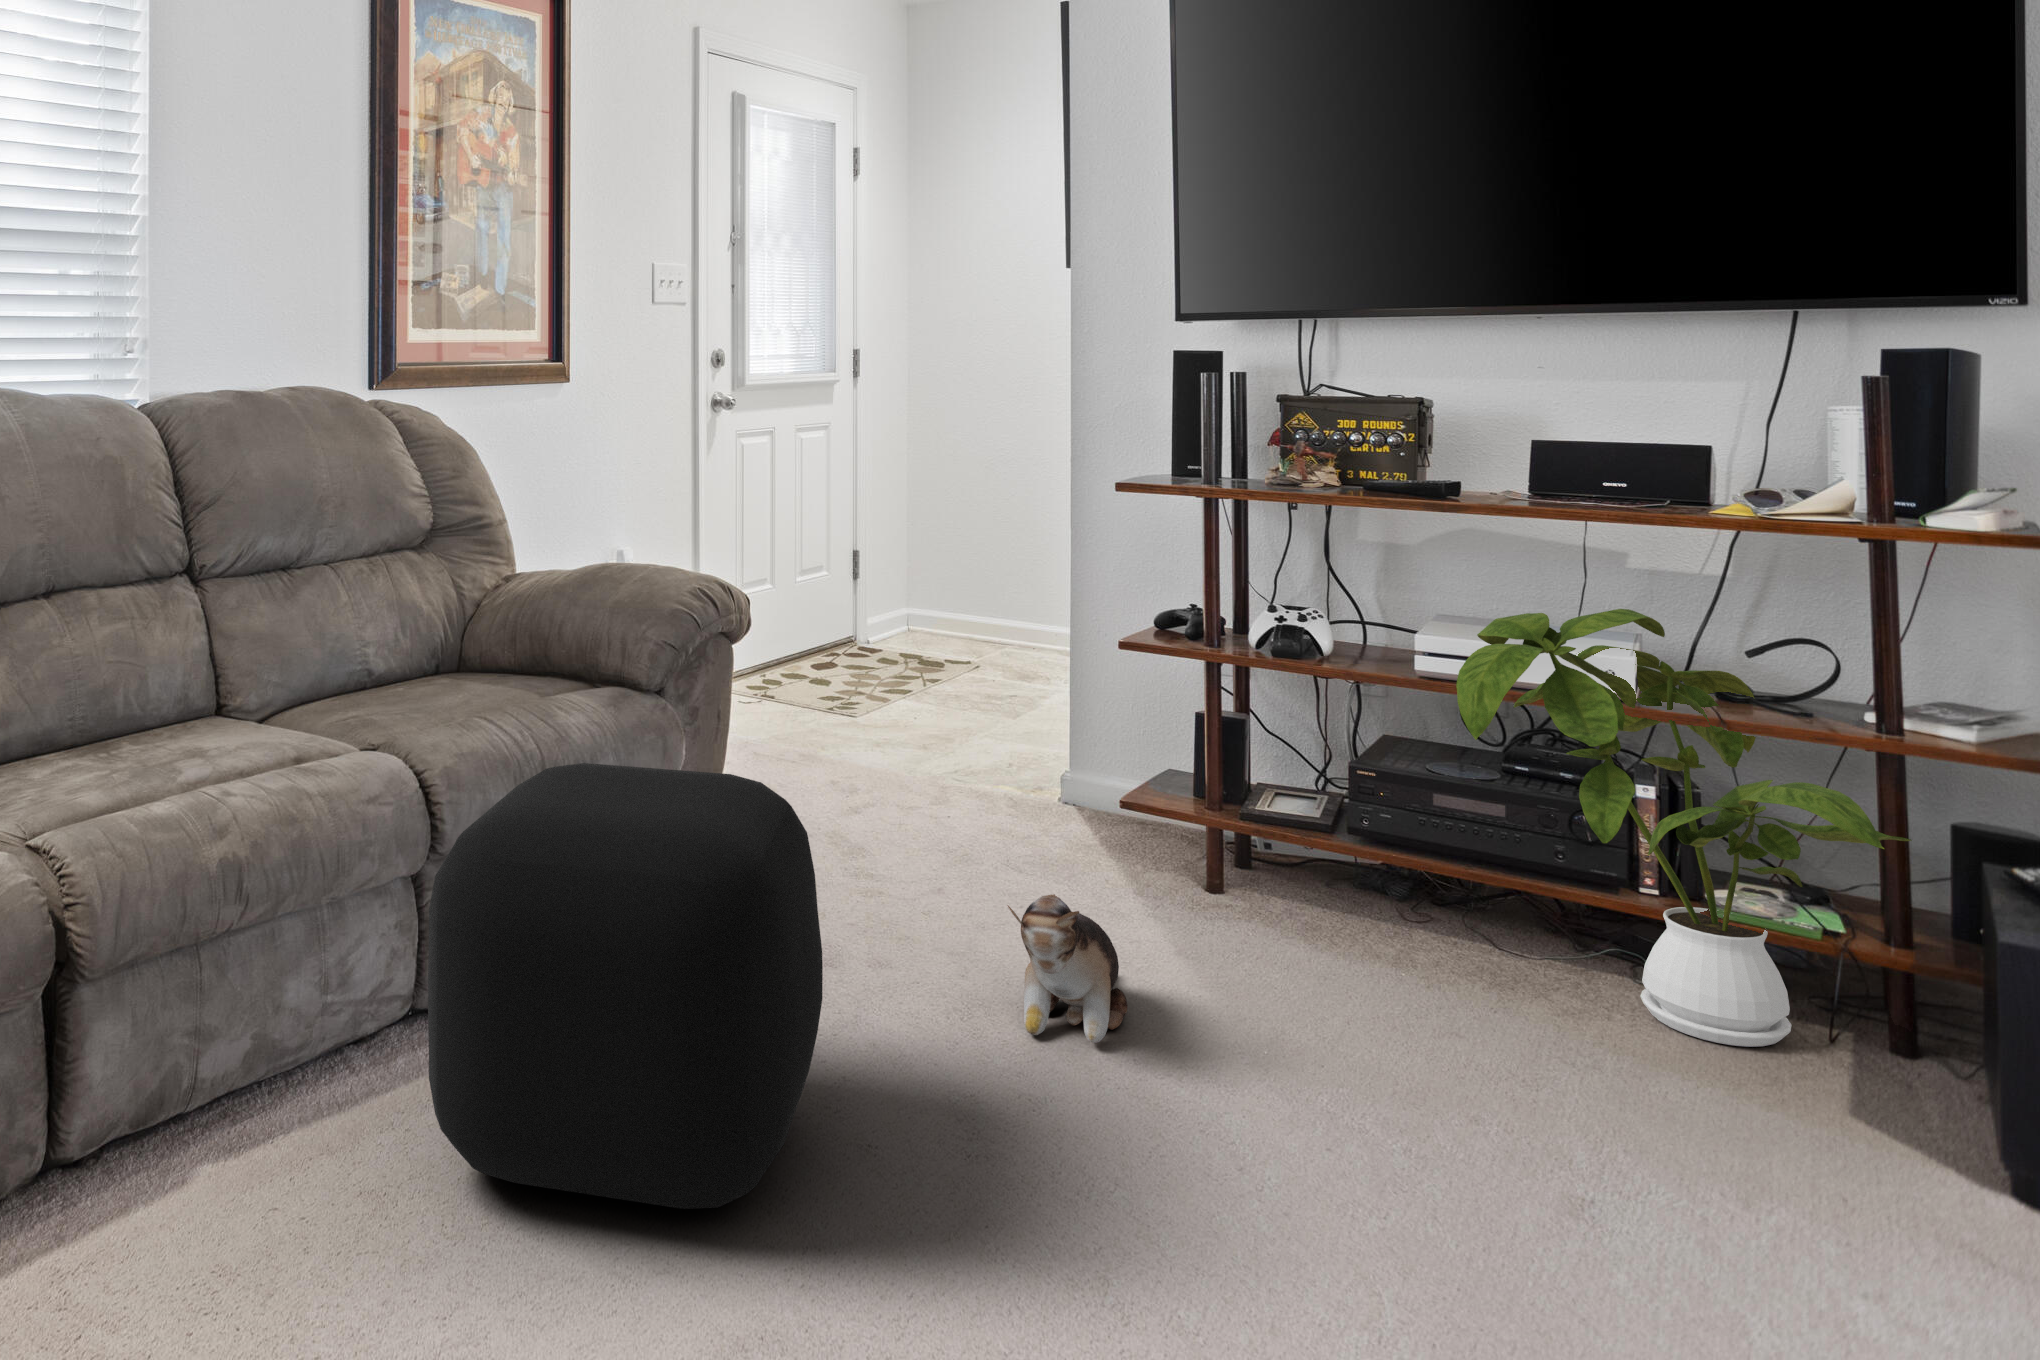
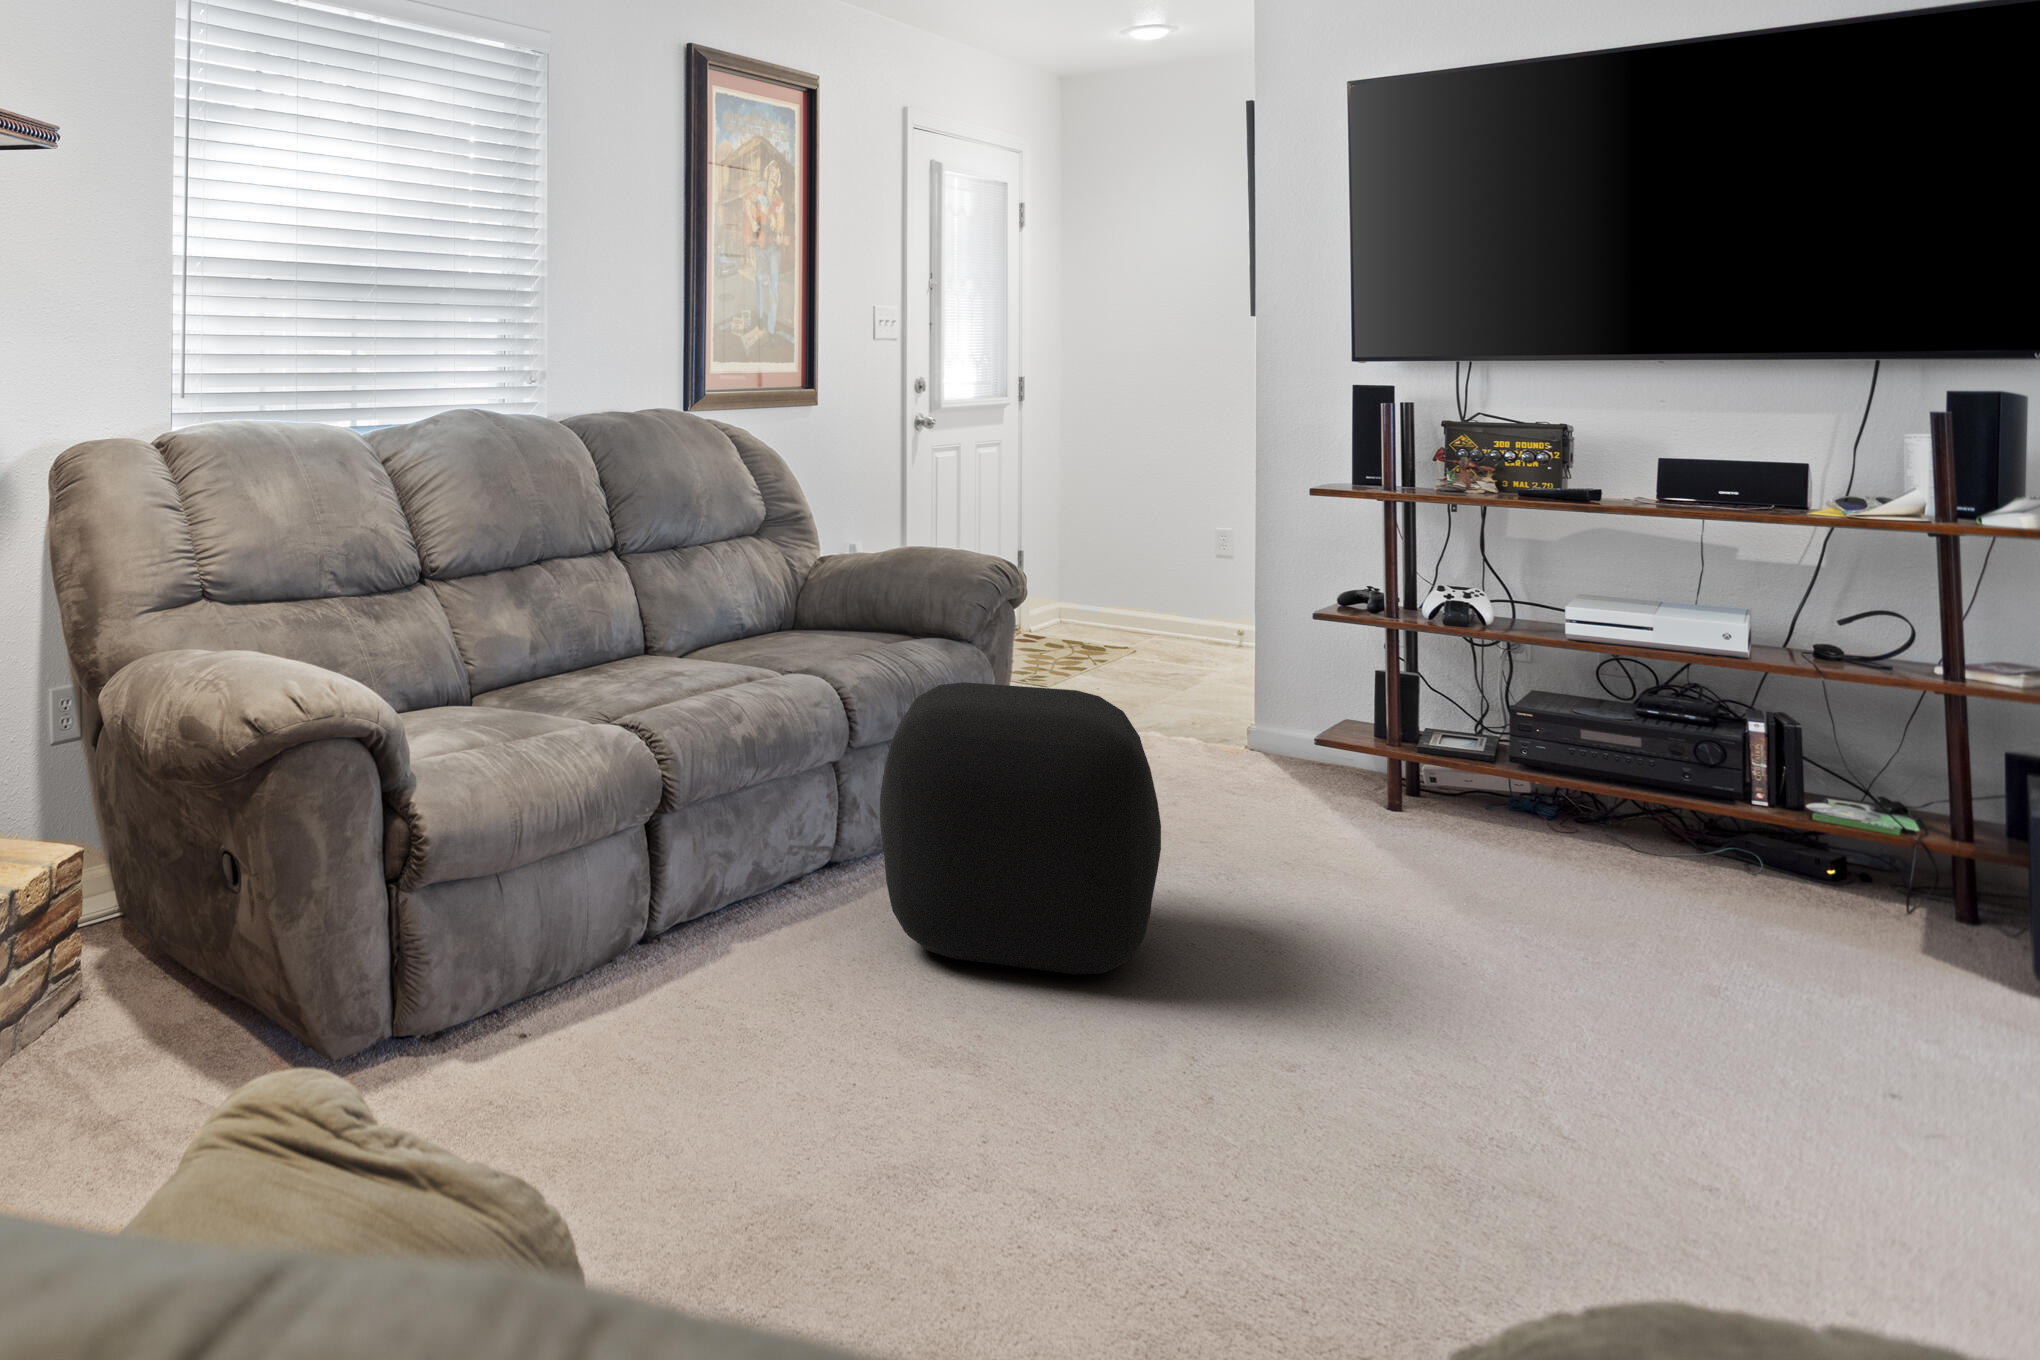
house plant: present [1456,609,1912,1047] -> none [1607,586,1969,914]
plush toy: present [1008,894,1128,1043] -> none [1269,788,1353,897]

